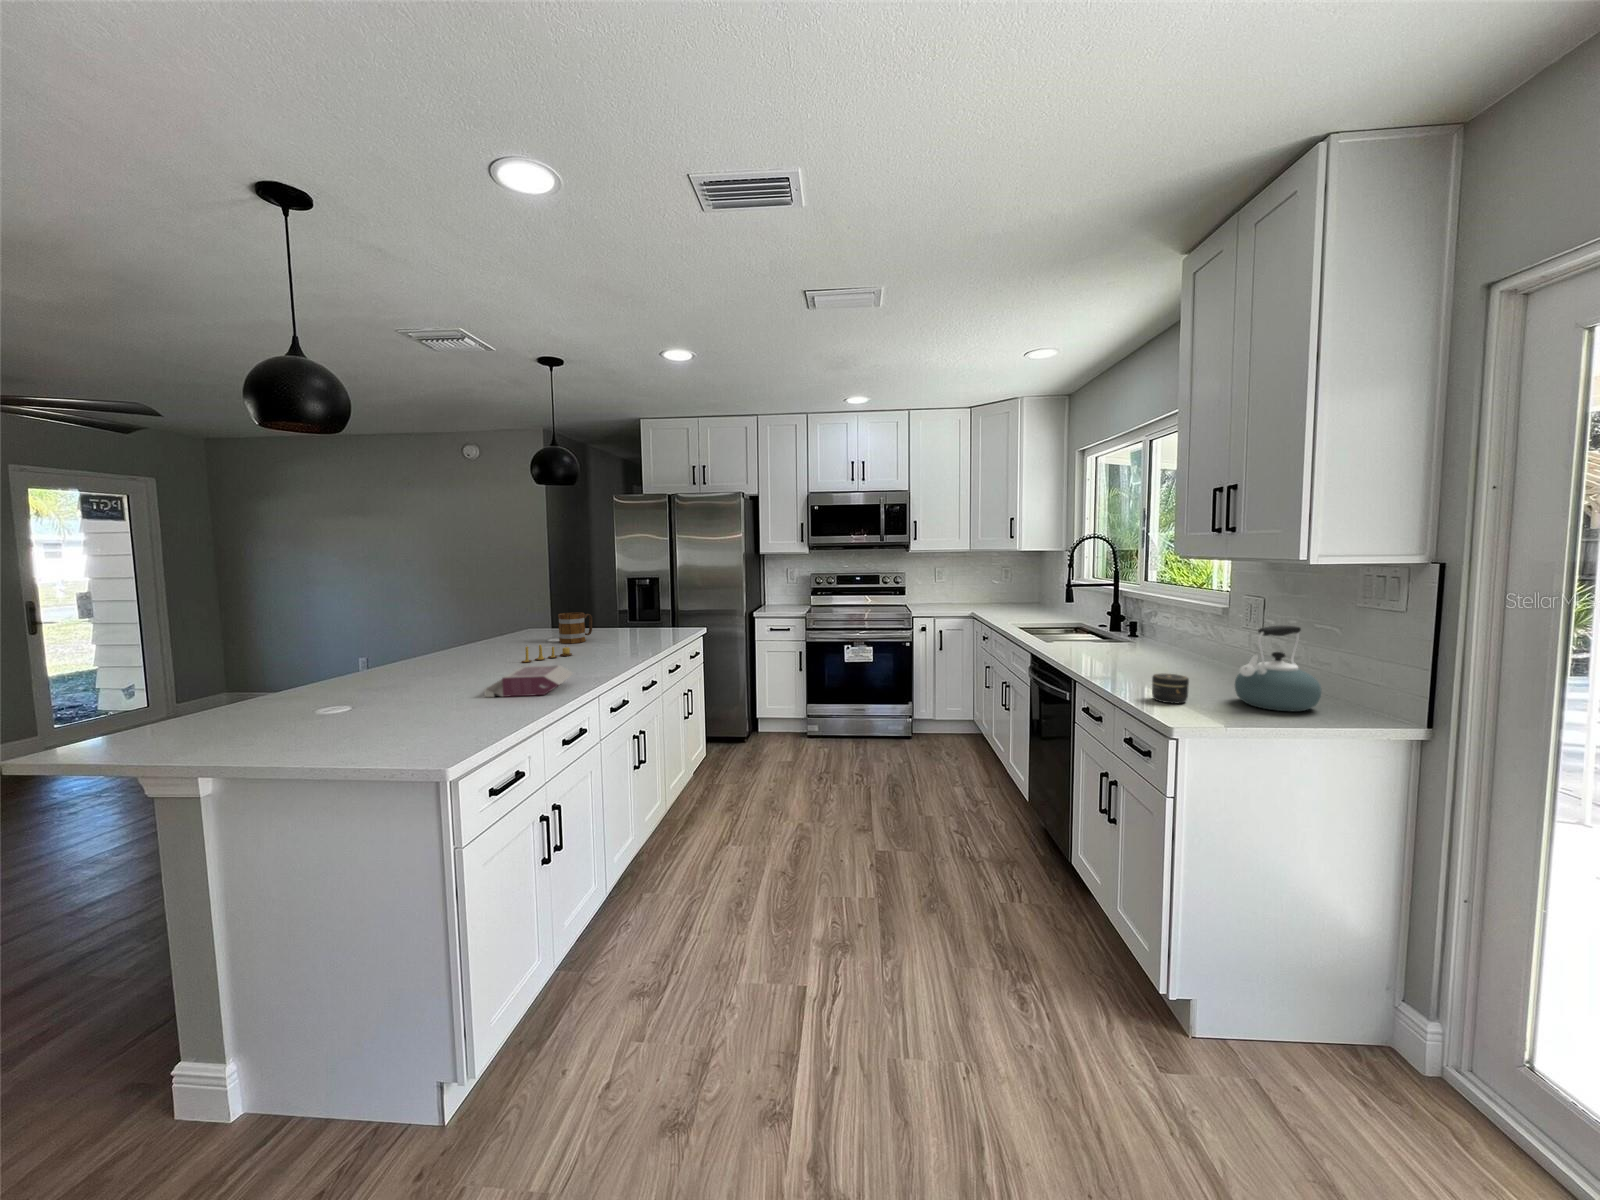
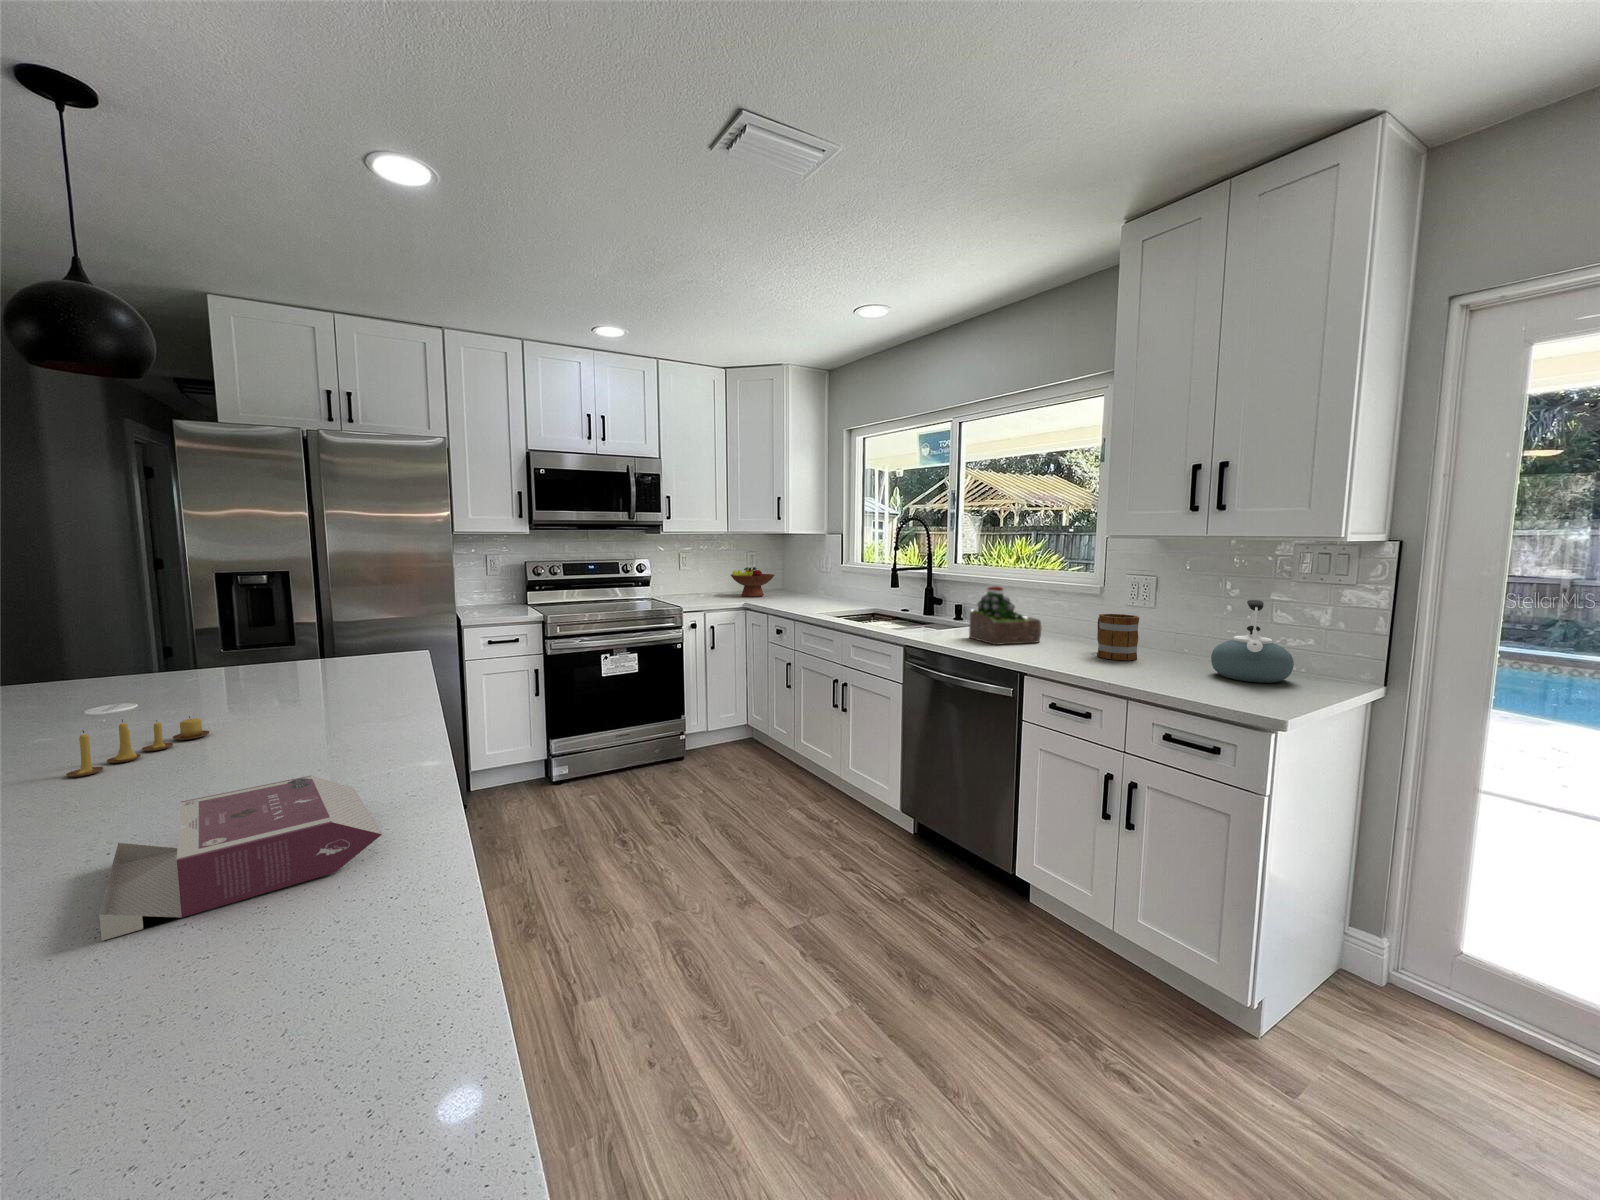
fruit bowl: none [978,580,1021,607] -> present [731,567,774,597]
succulent plant: none [1092,604,1158,660] -> present [969,587,1041,645]
mug: present [558,613,592,643] -> present [1097,614,1139,661]
jar: present [1152,674,1189,704] -> none [1166,656,1206,688]

